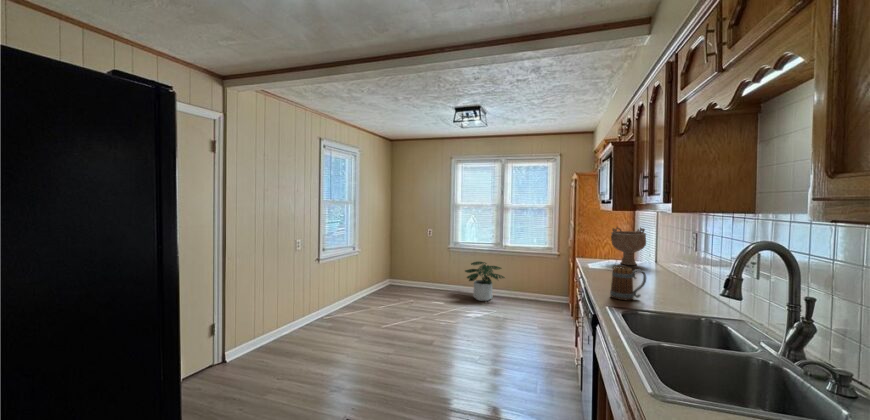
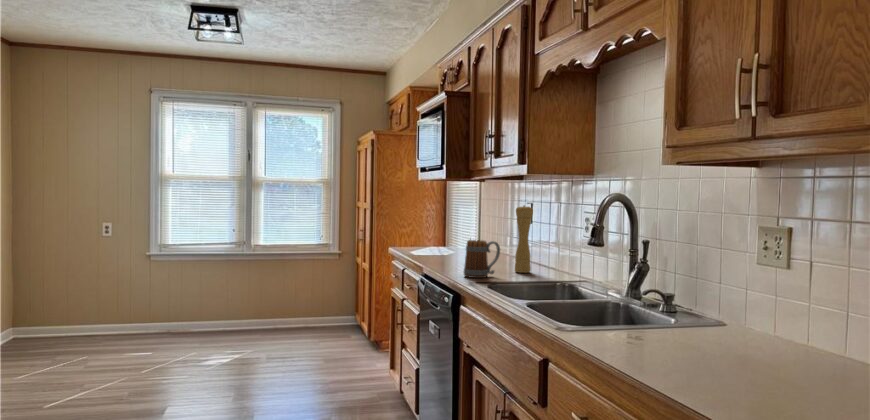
decorative bowl: present [611,227,646,265] -> none [430,203,470,252]
pepper mill: none [667,238,687,299] -> present [515,206,533,273]
potted plant: present [465,262,505,301] -> none [183,274,260,339]

